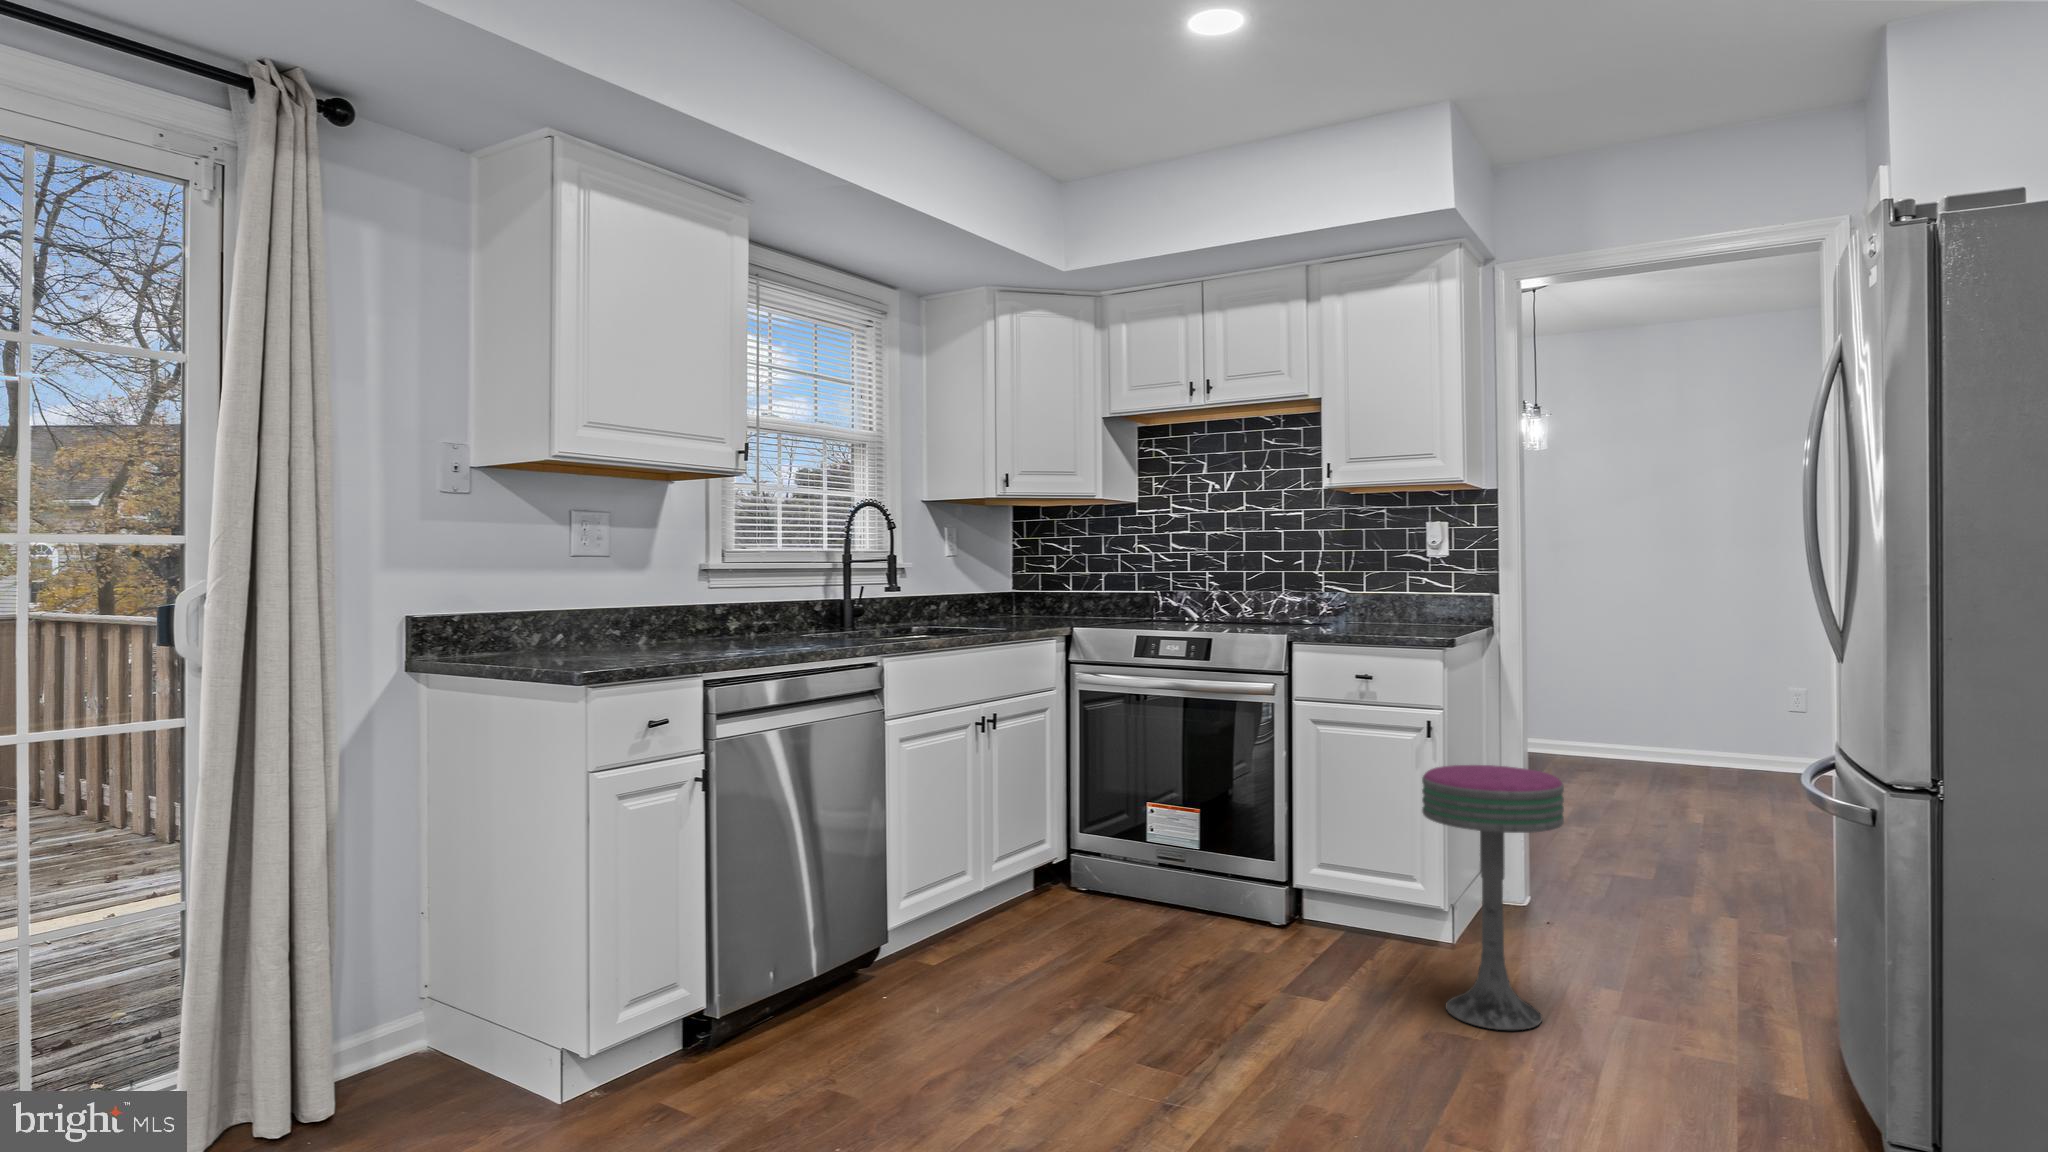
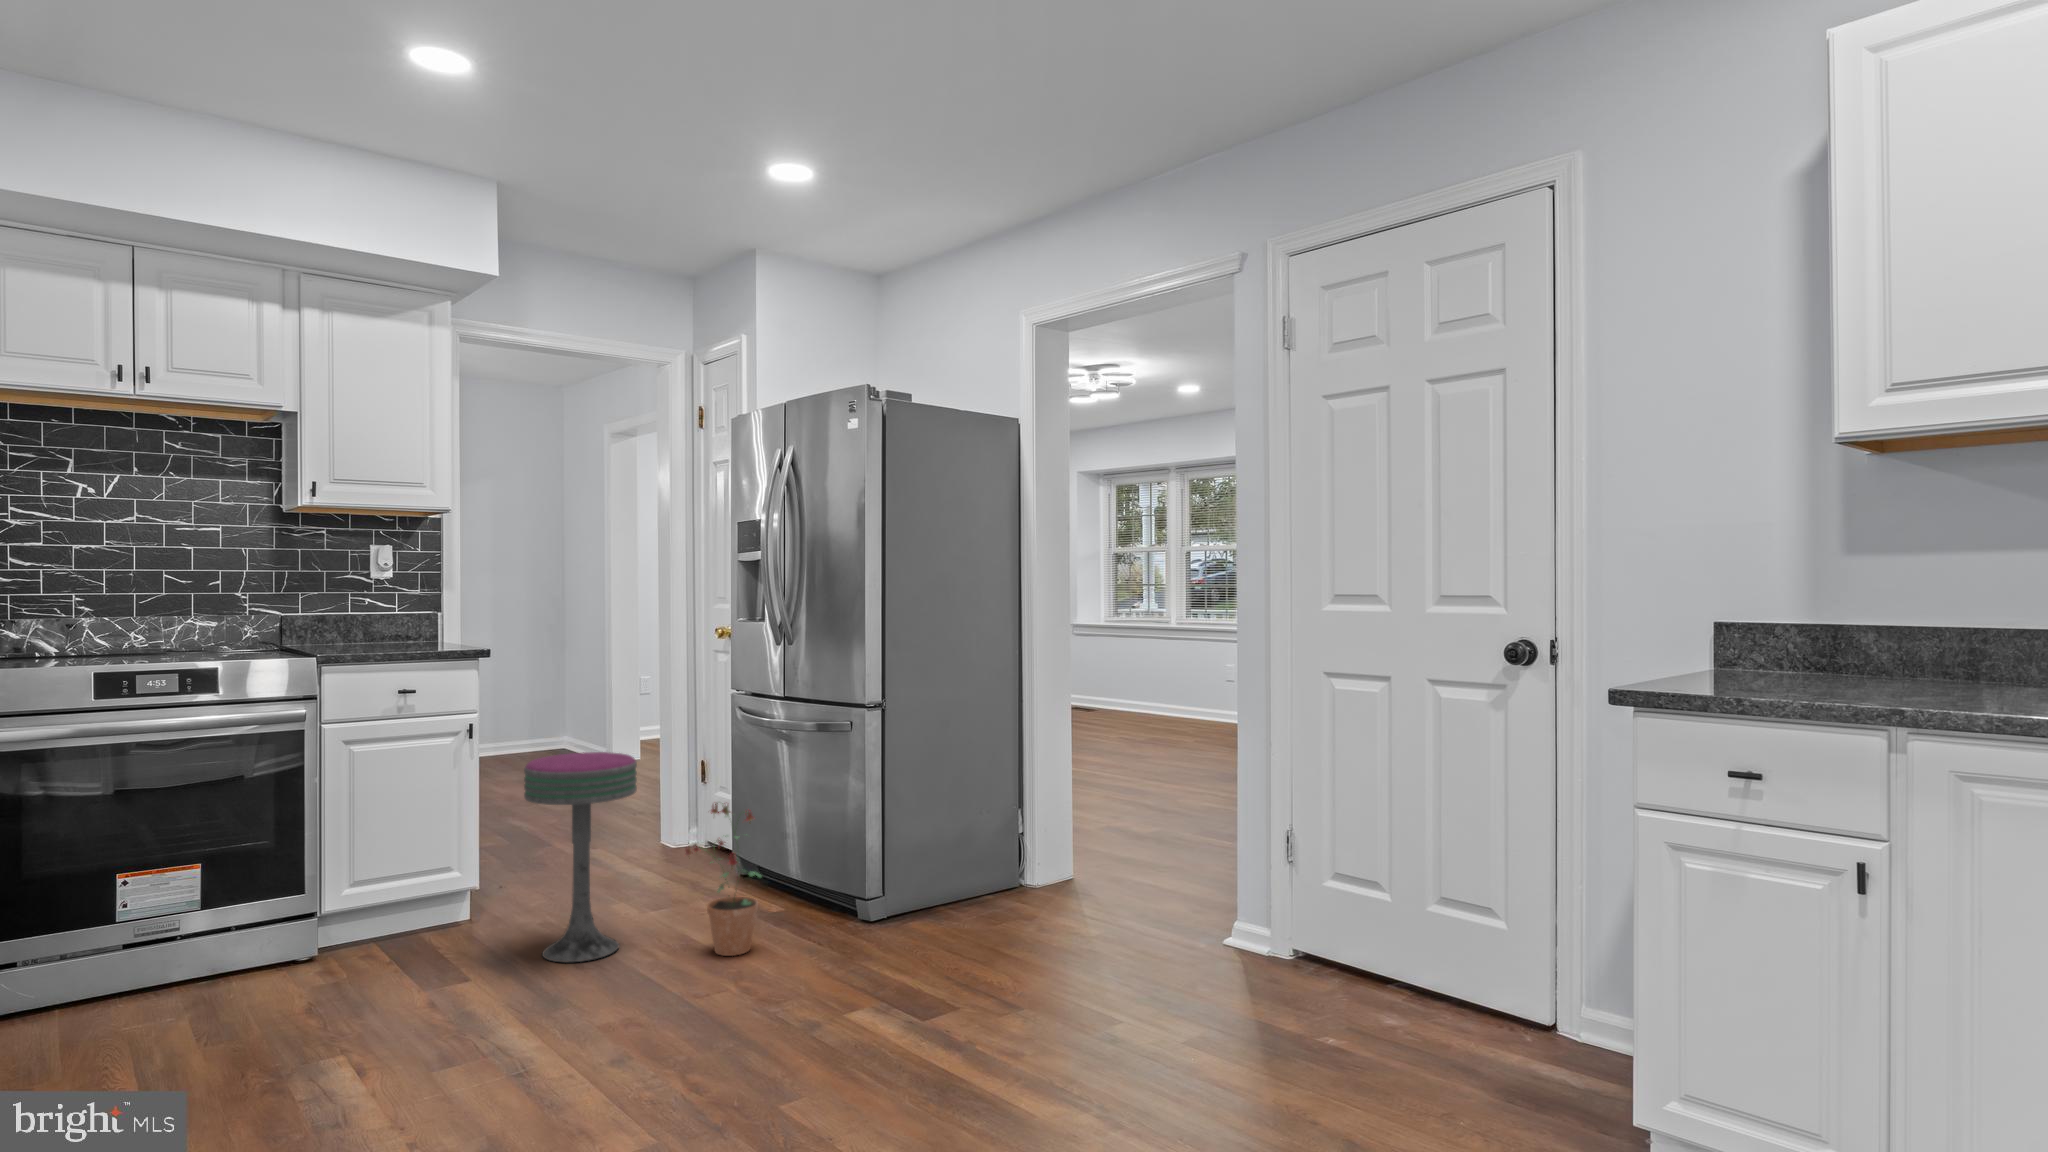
potted plant: none [1593,868,1701,1106] -> present [686,803,761,956]

